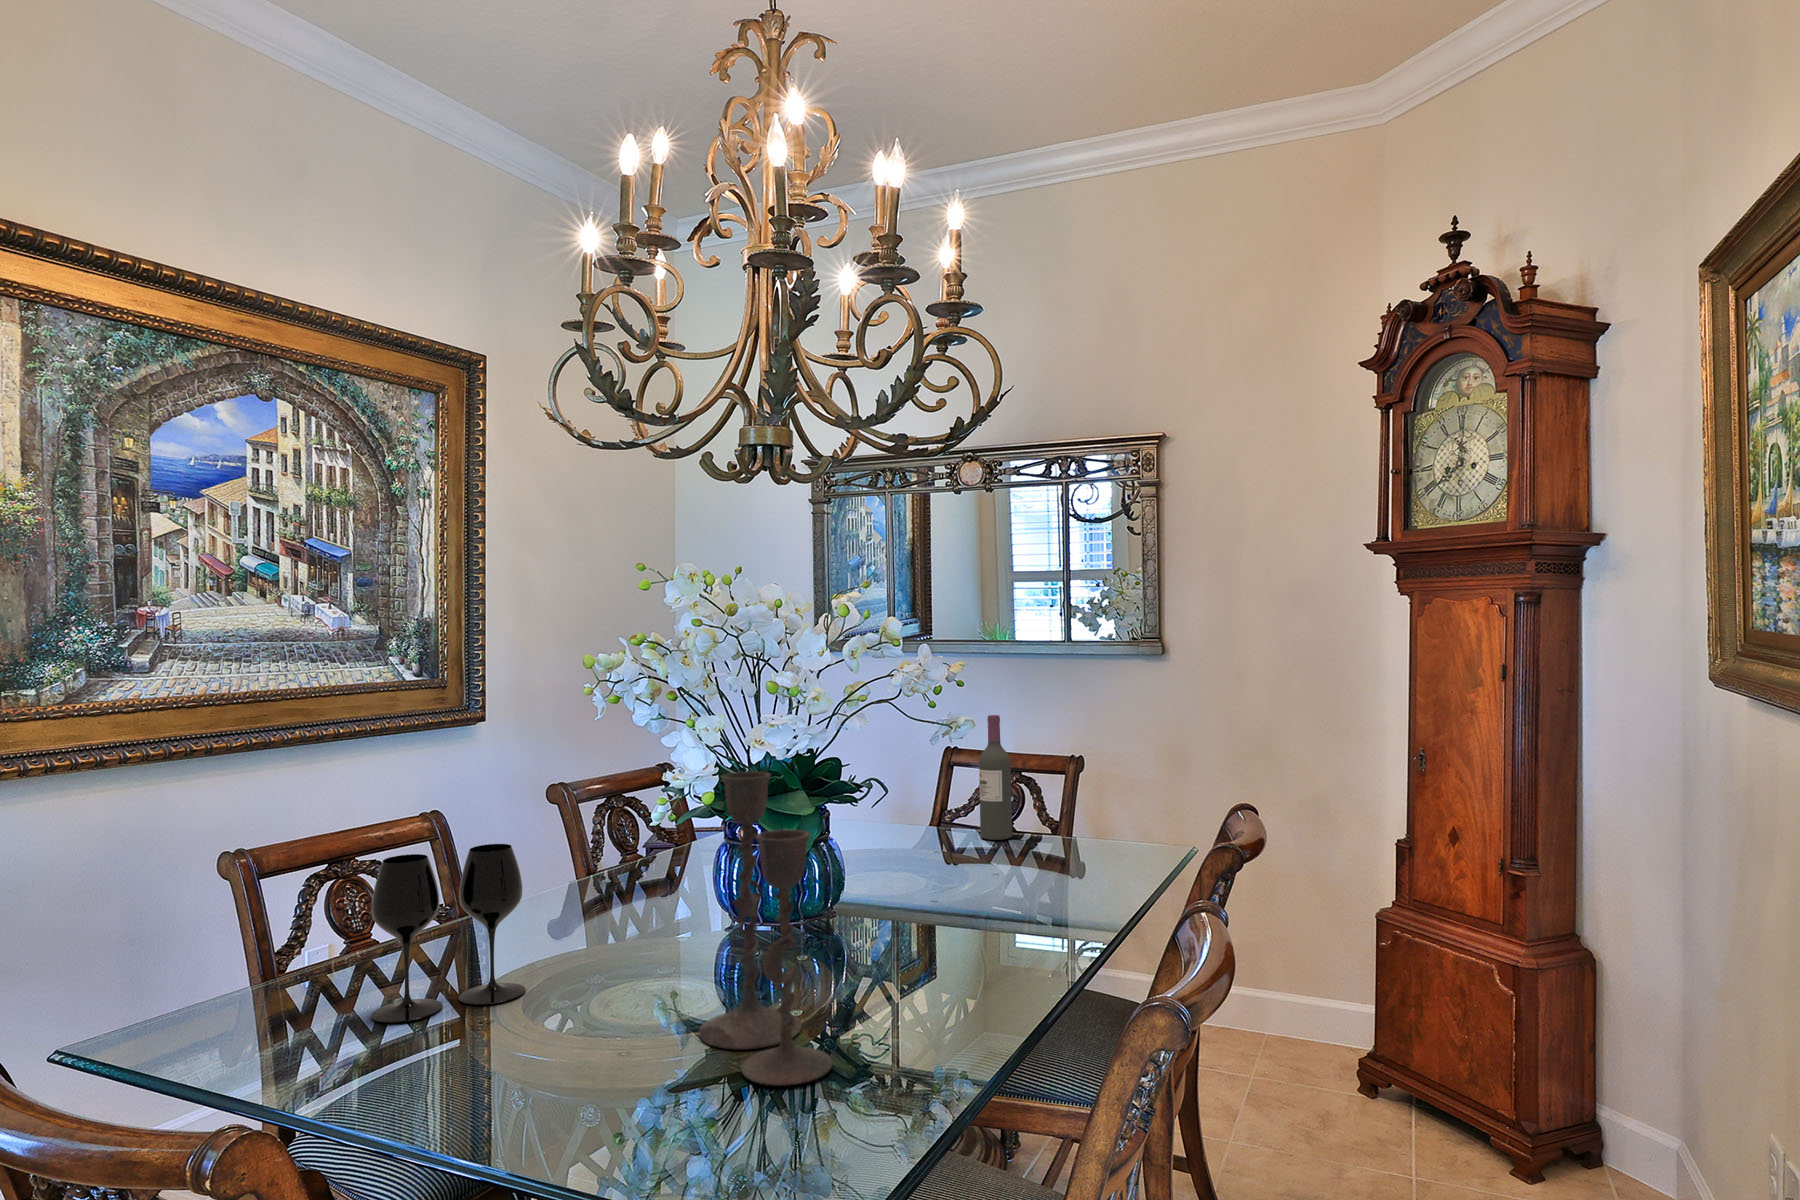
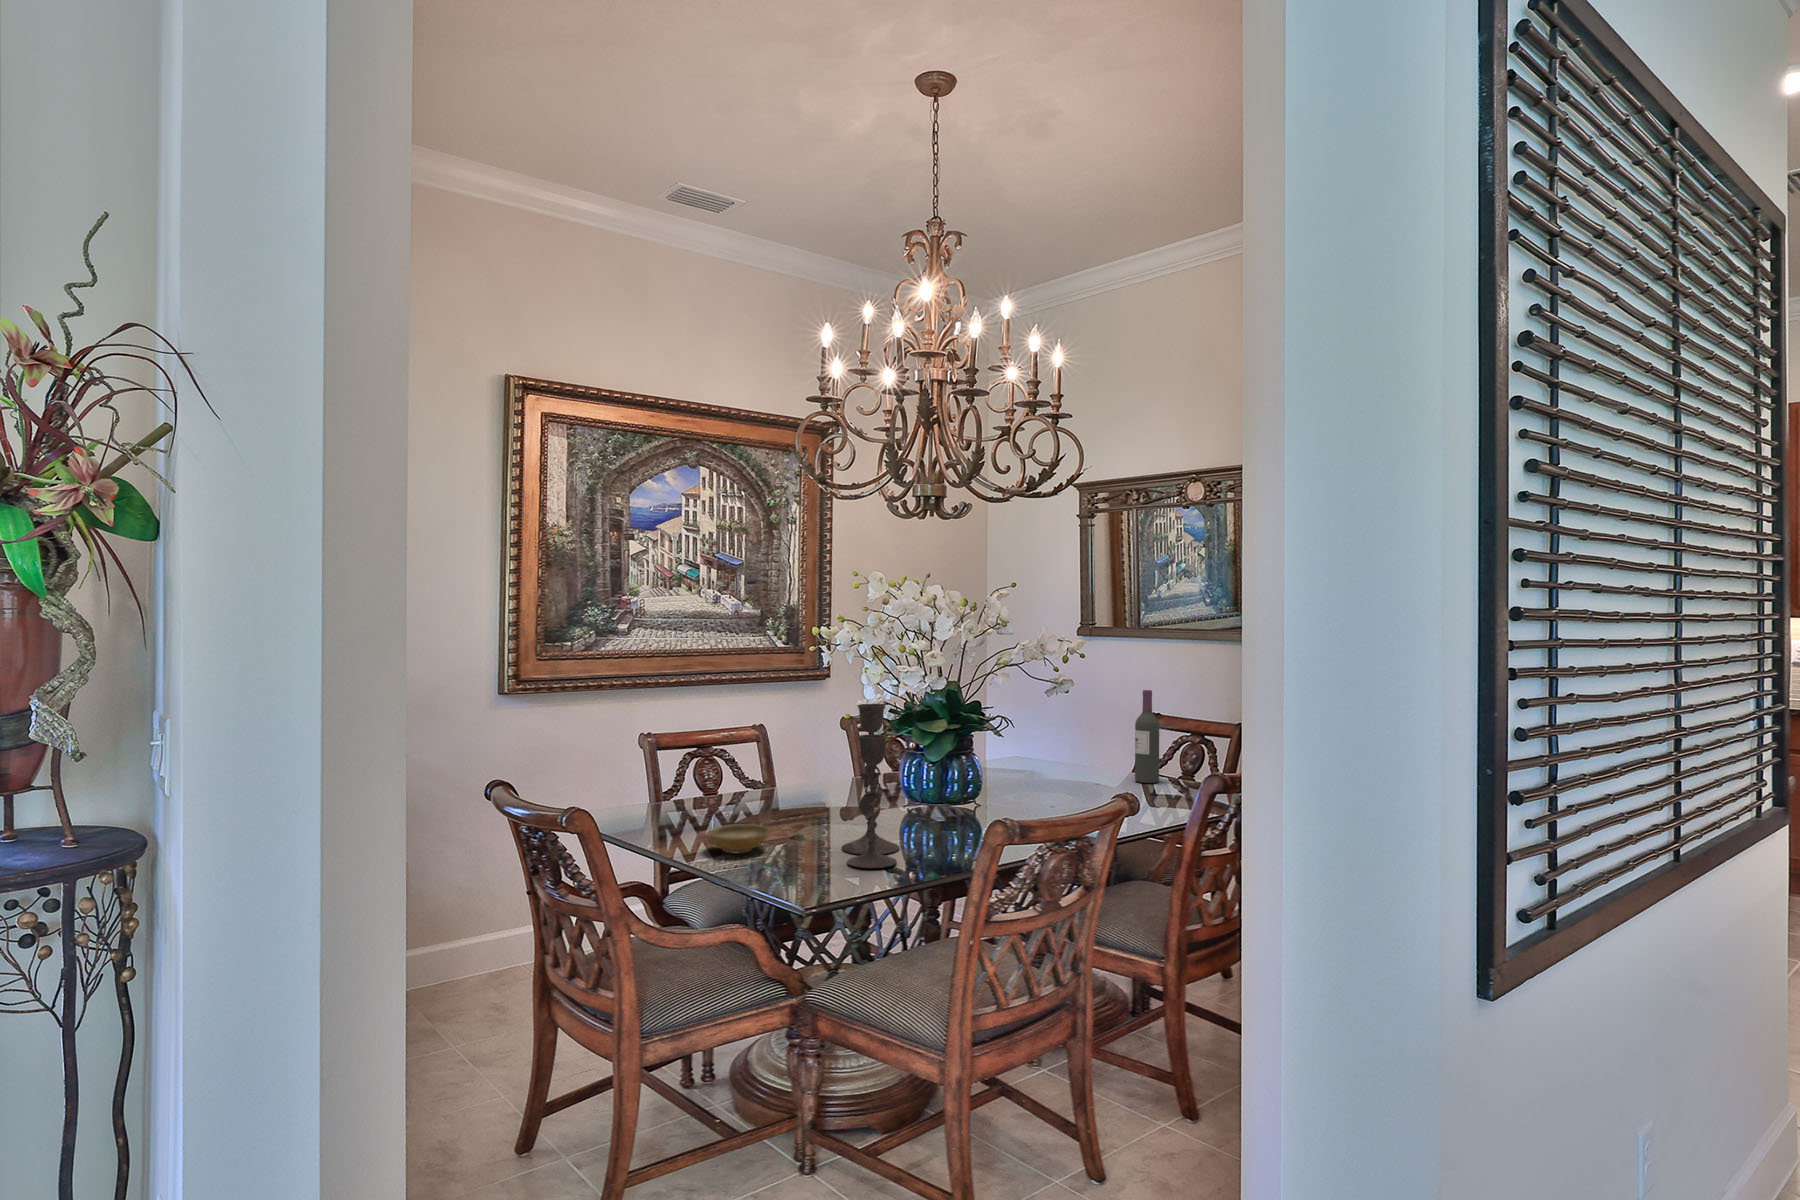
wine glass: present [371,844,526,1023] -> none [695,738,775,825]
ceramic bowl: none [437,1020,569,1094] -> present [706,824,769,854]

